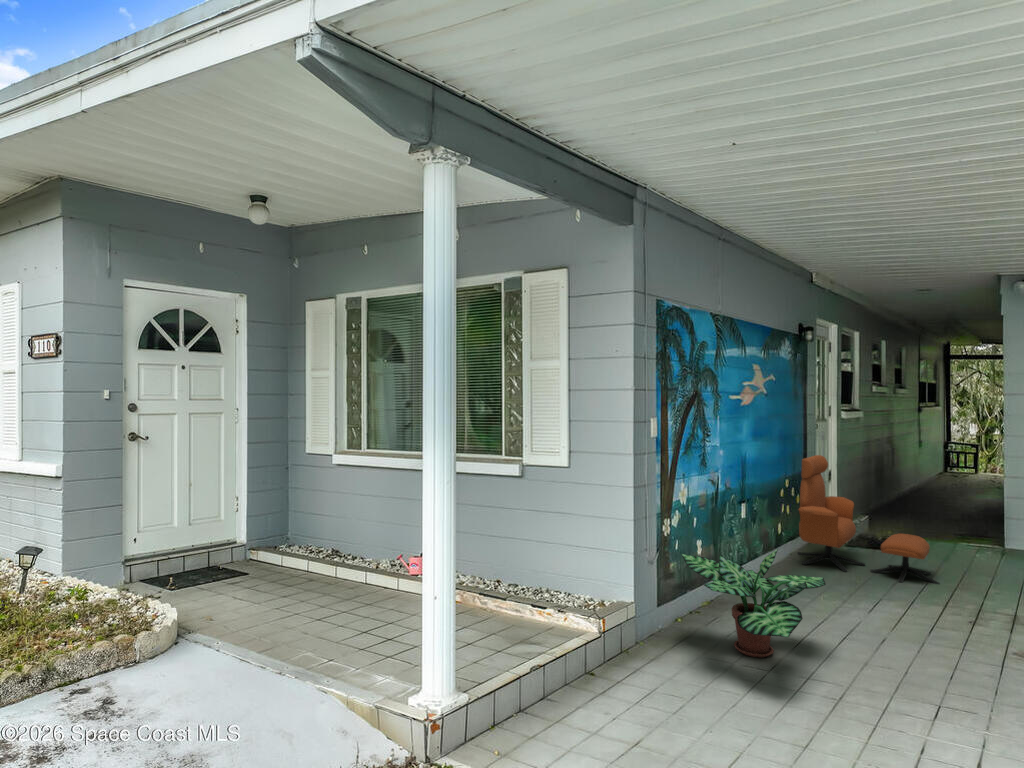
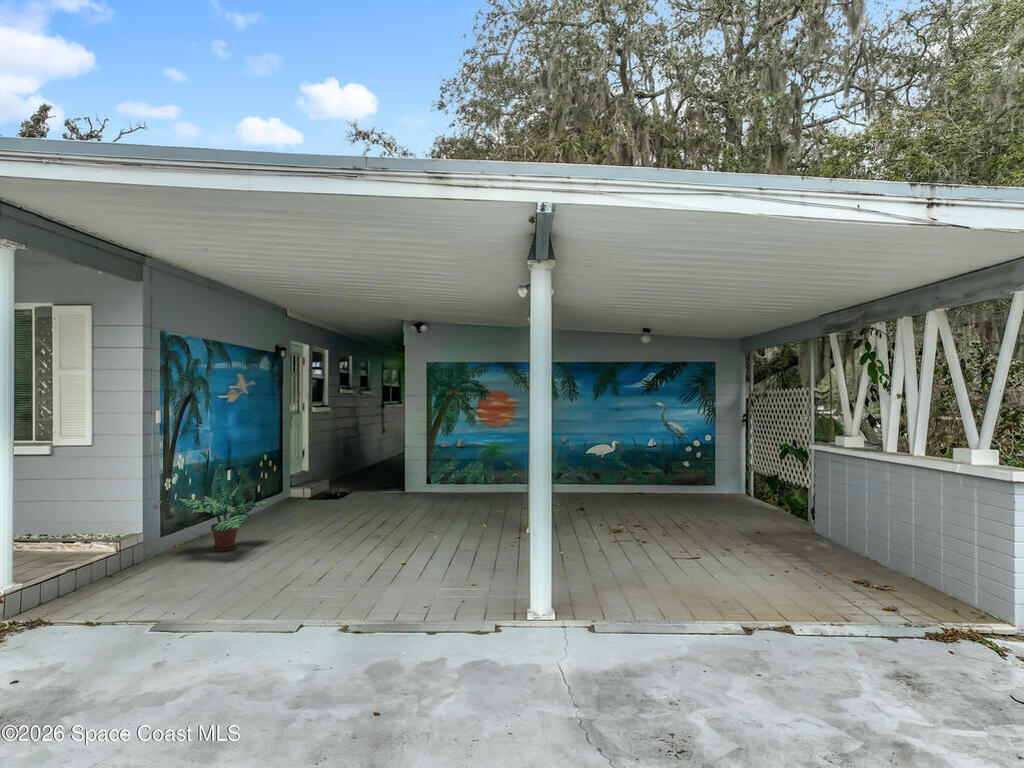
lounge chair: present [797,455,939,584] -> none [271,436,353,511]

